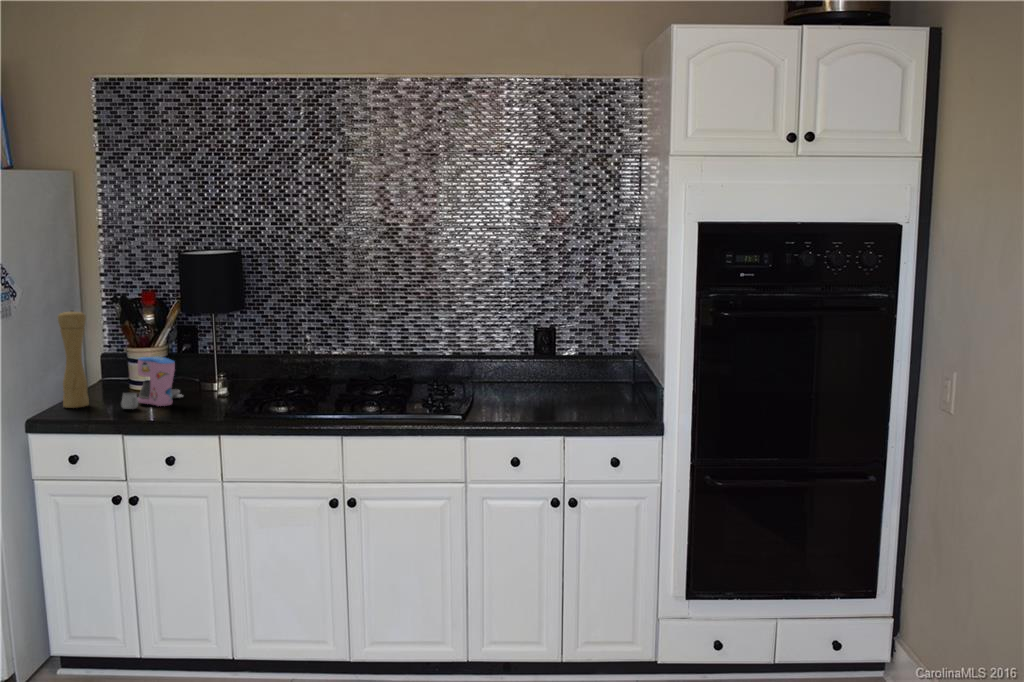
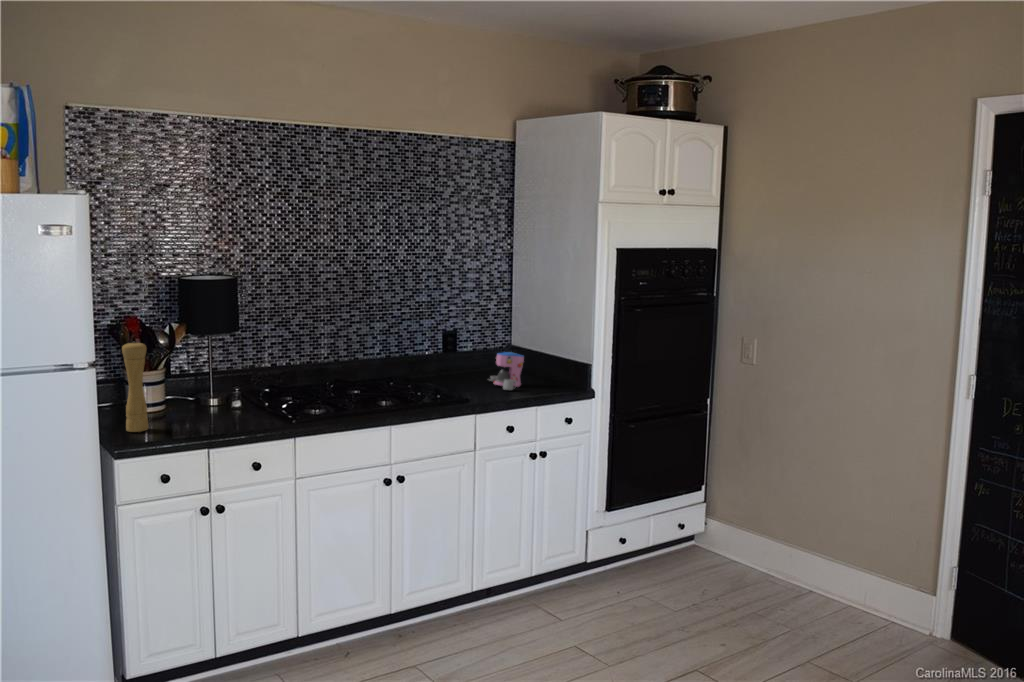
coffee maker: present [121,357,183,409] -> present [489,352,524,390]

